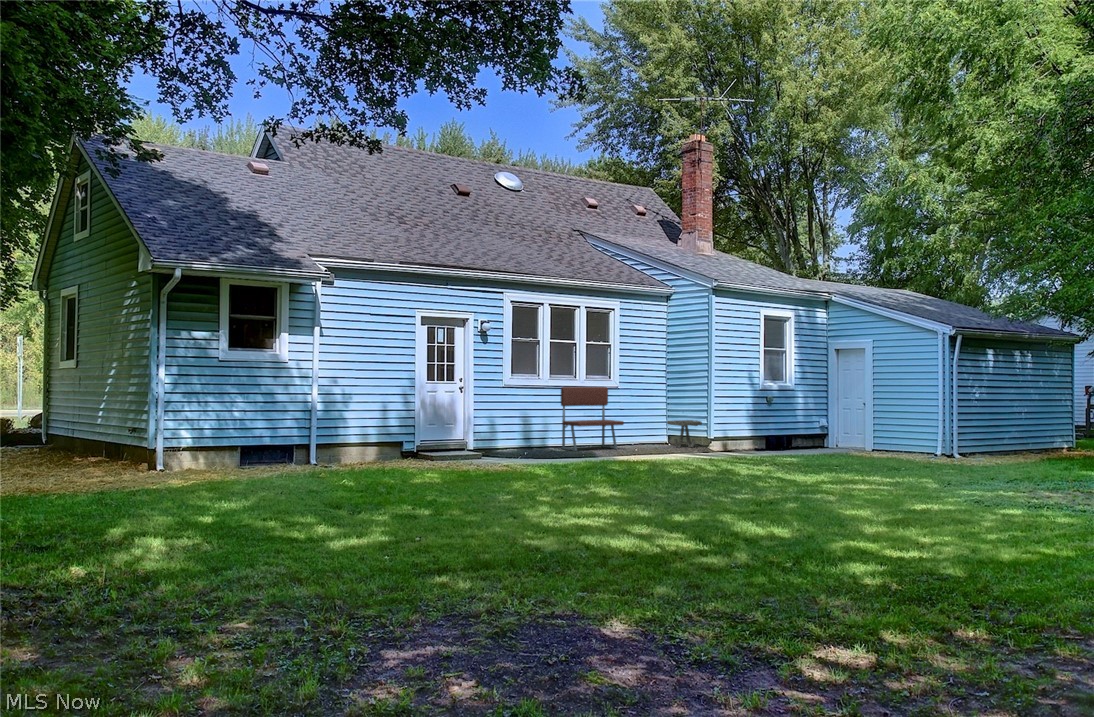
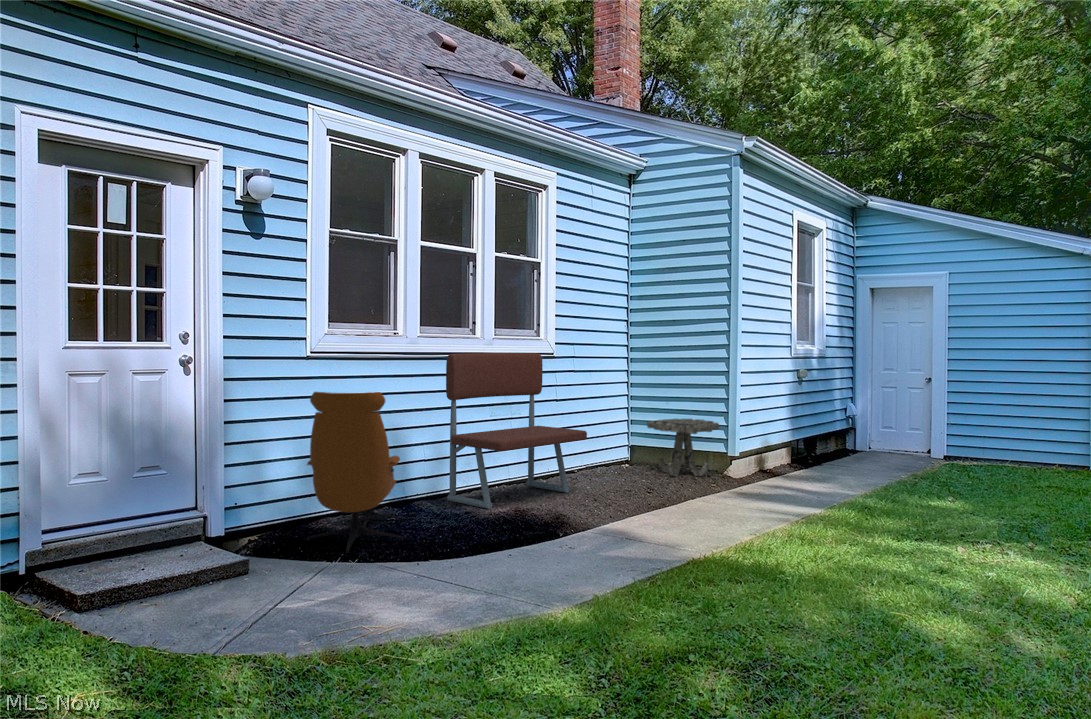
lounge chair: none [501,399,538,456] -> present [307,392,403,553]

